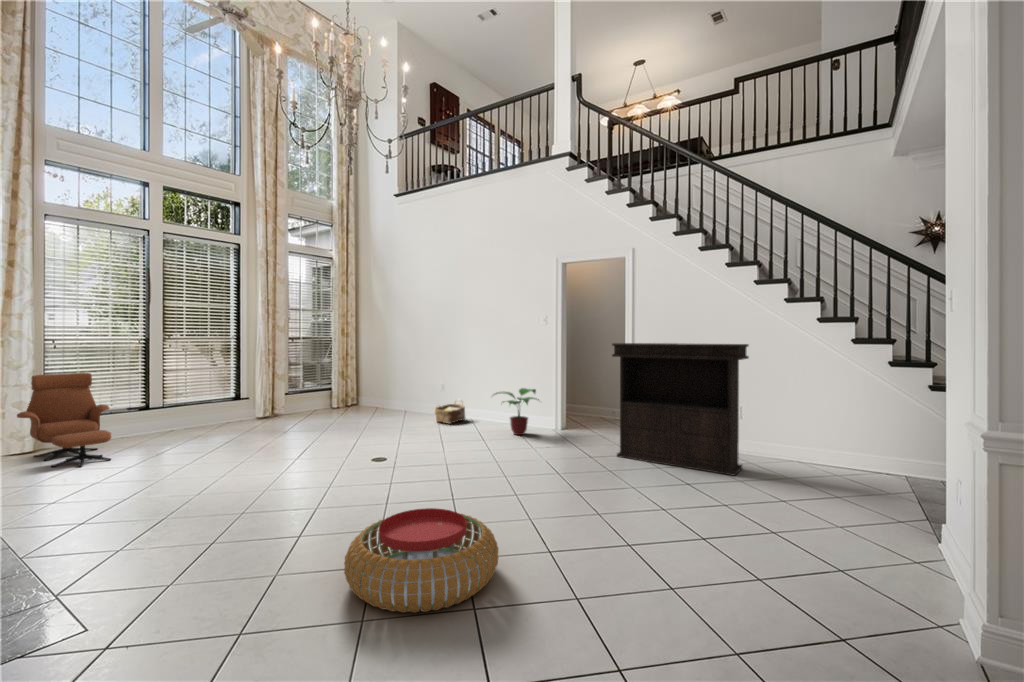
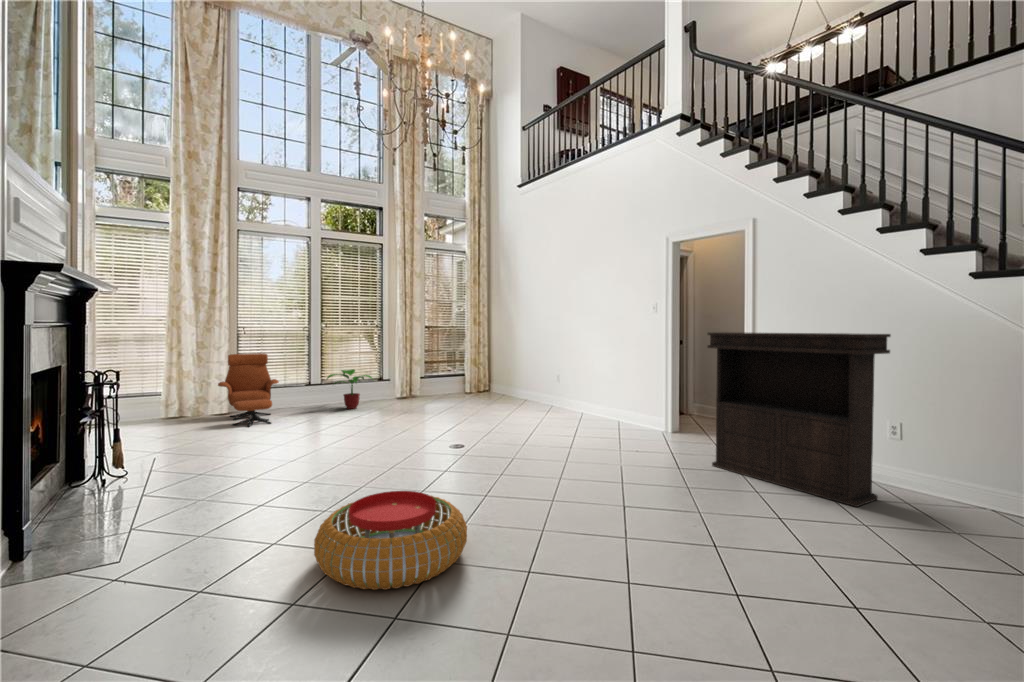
potted plant: present [496,388,539,435] -> present [327,369,372,409]
woven basket: present [434,403,465,424] -> none [545,390,577,415]

